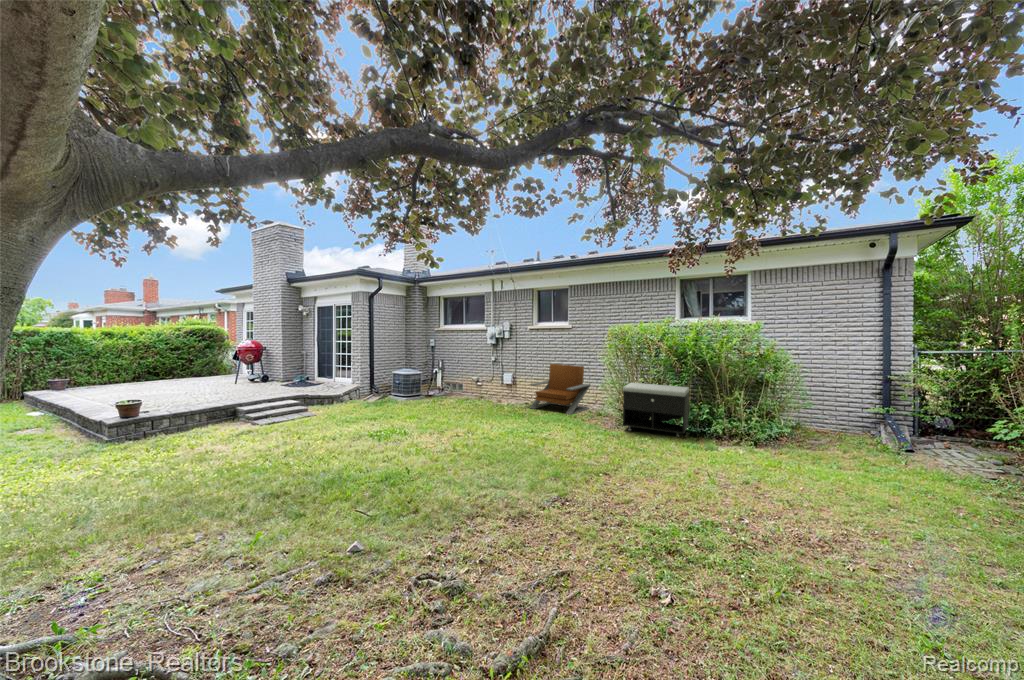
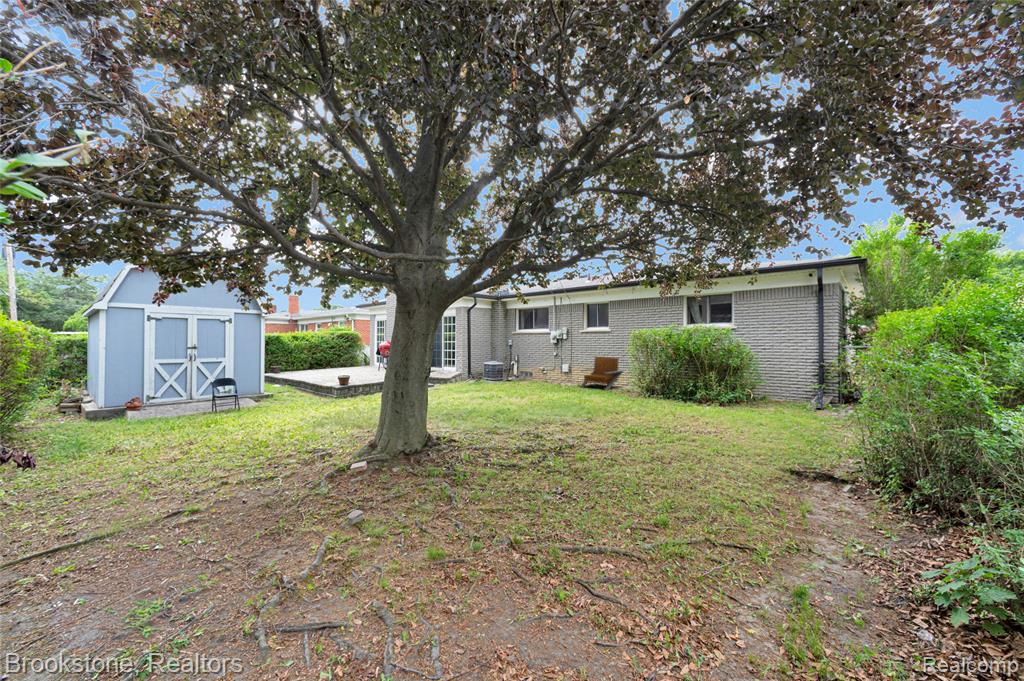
storage bench: present [623,383,689,436] -> none [637,367,682,401]

